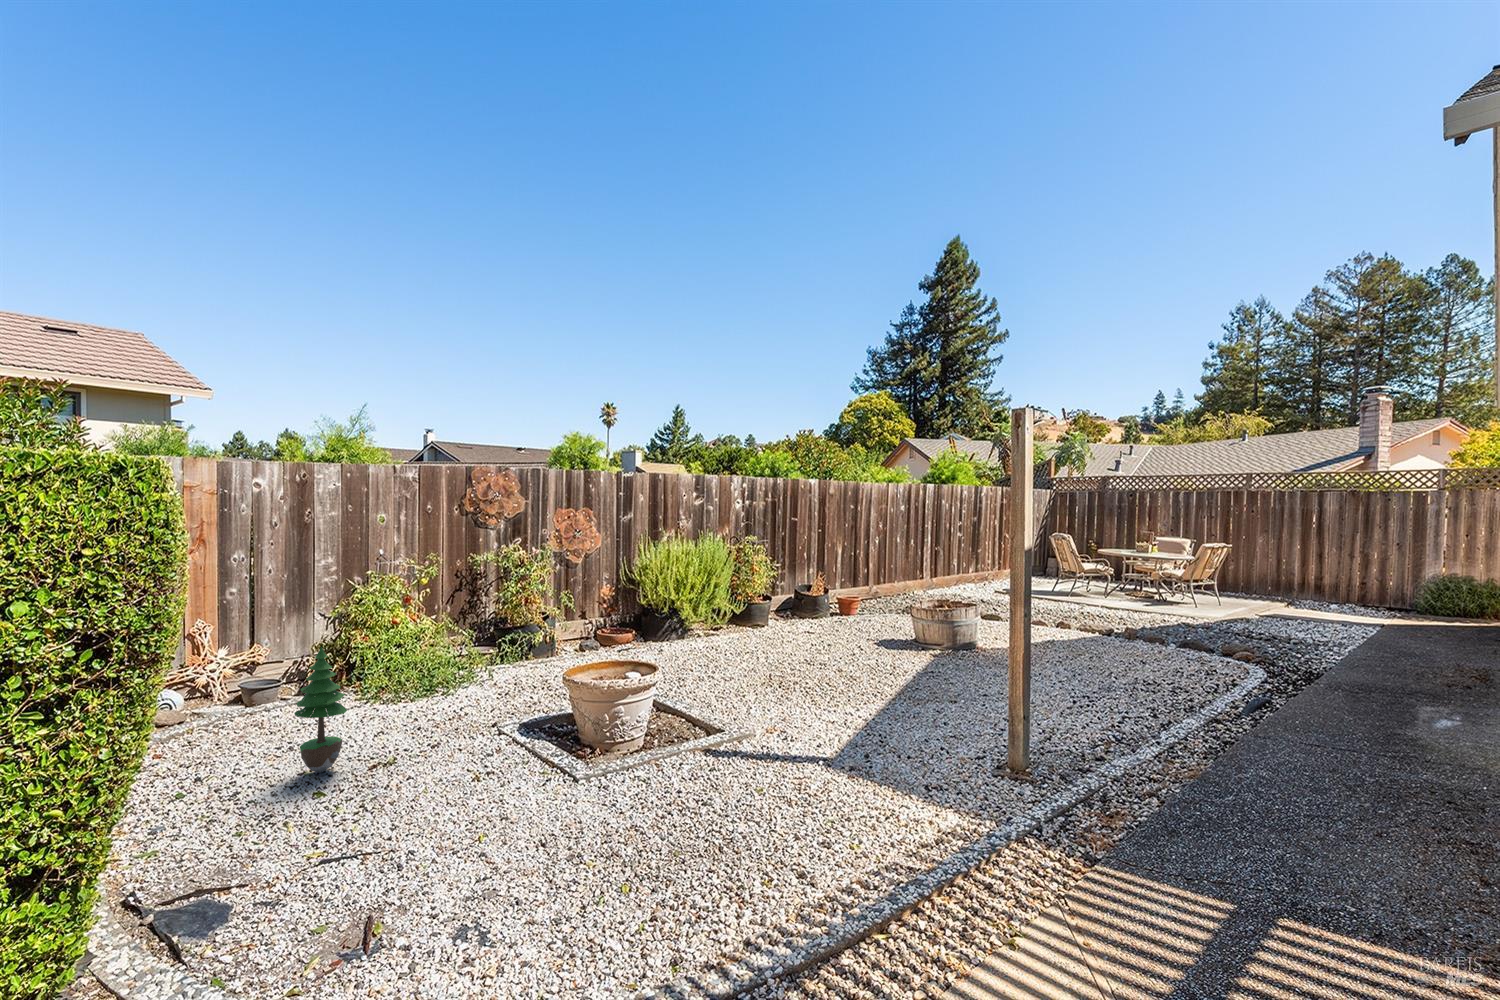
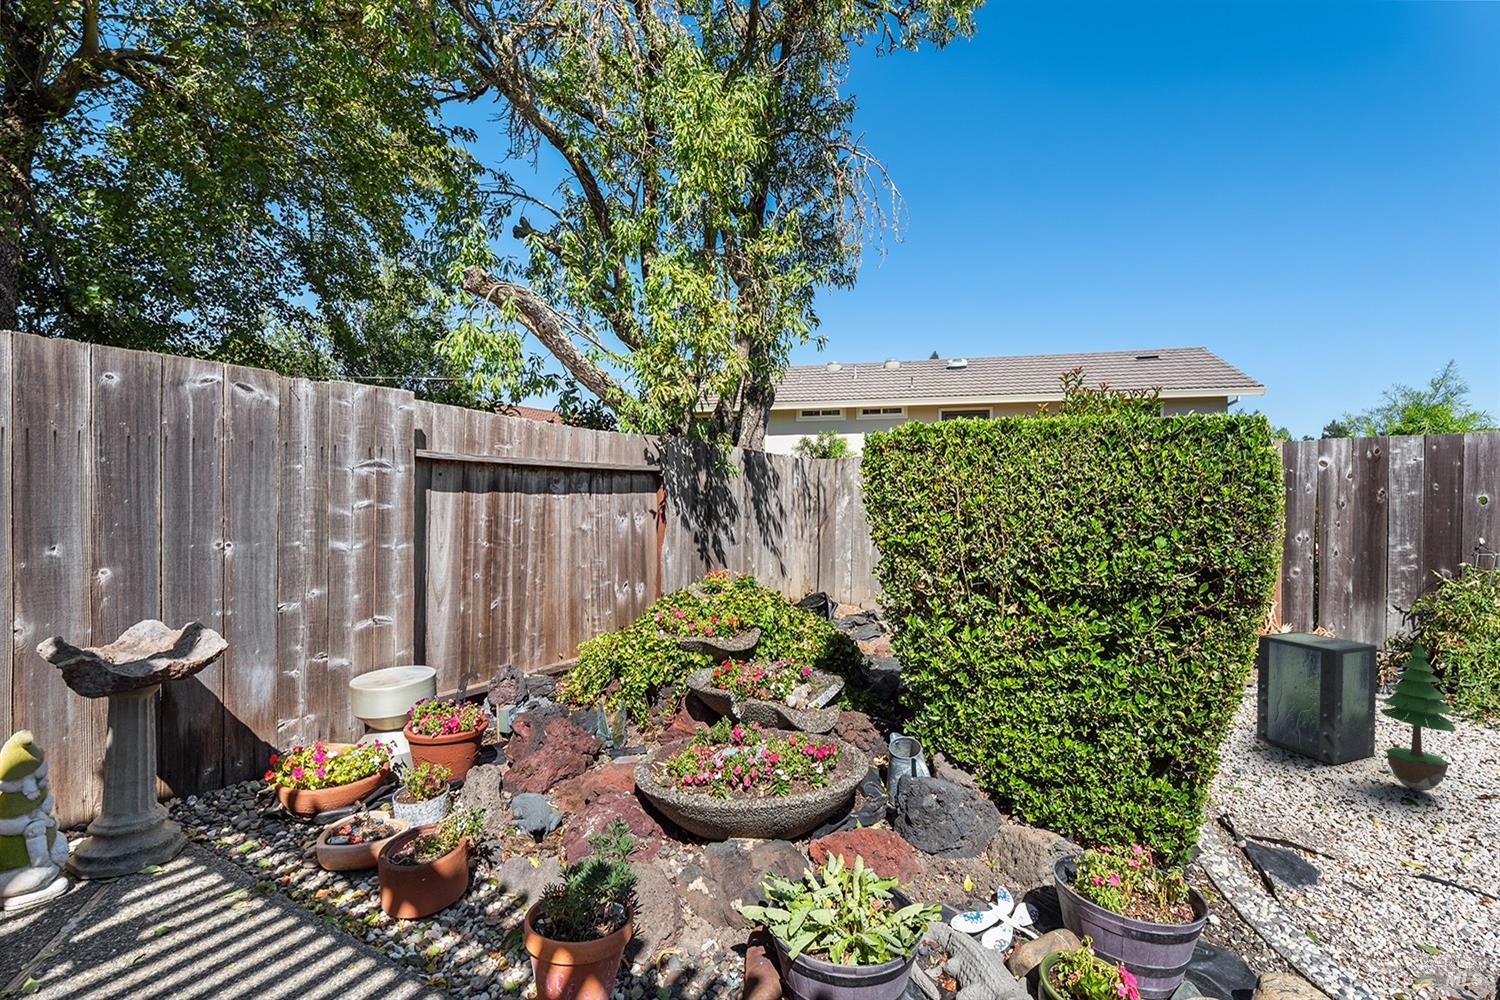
storage box: none [185,655,294,782] -> present [1257,632,1377,765]

